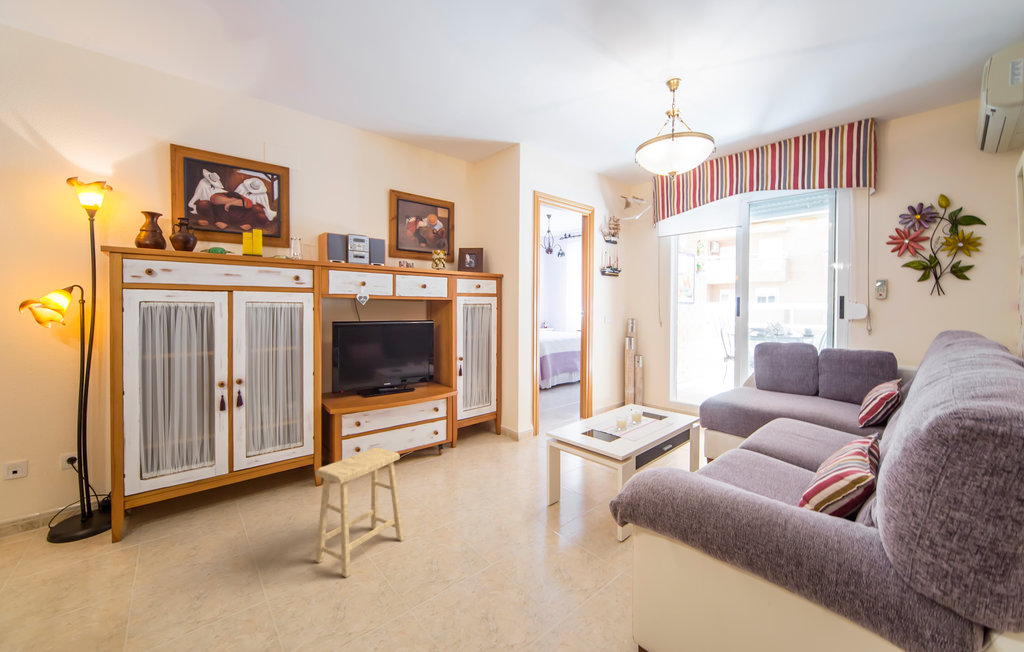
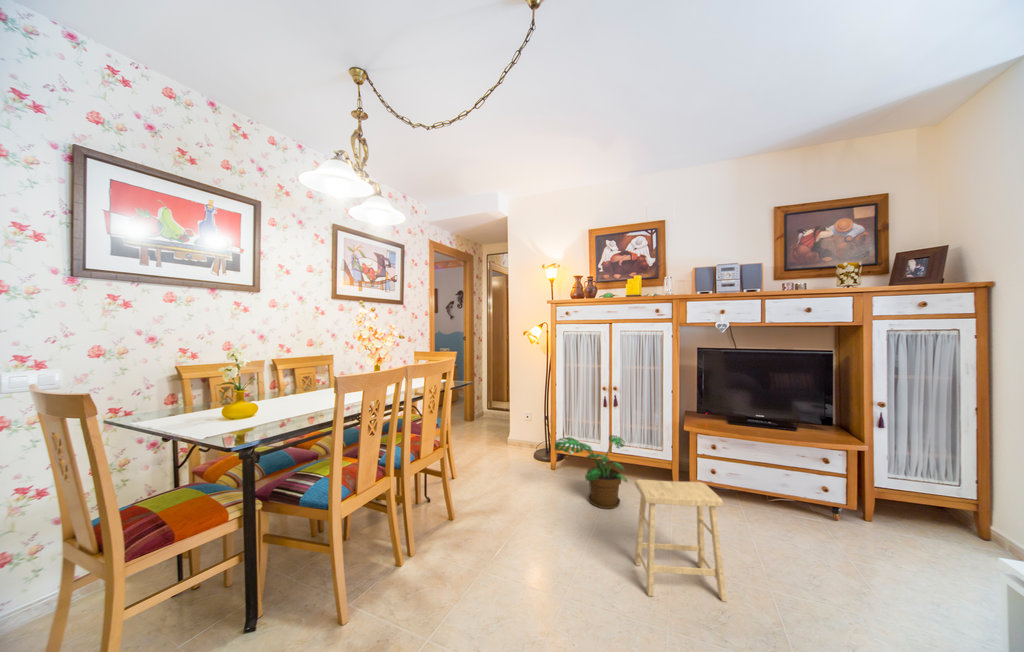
potted plant: none [156,441,274,541] -> present [555,435,627,509]

